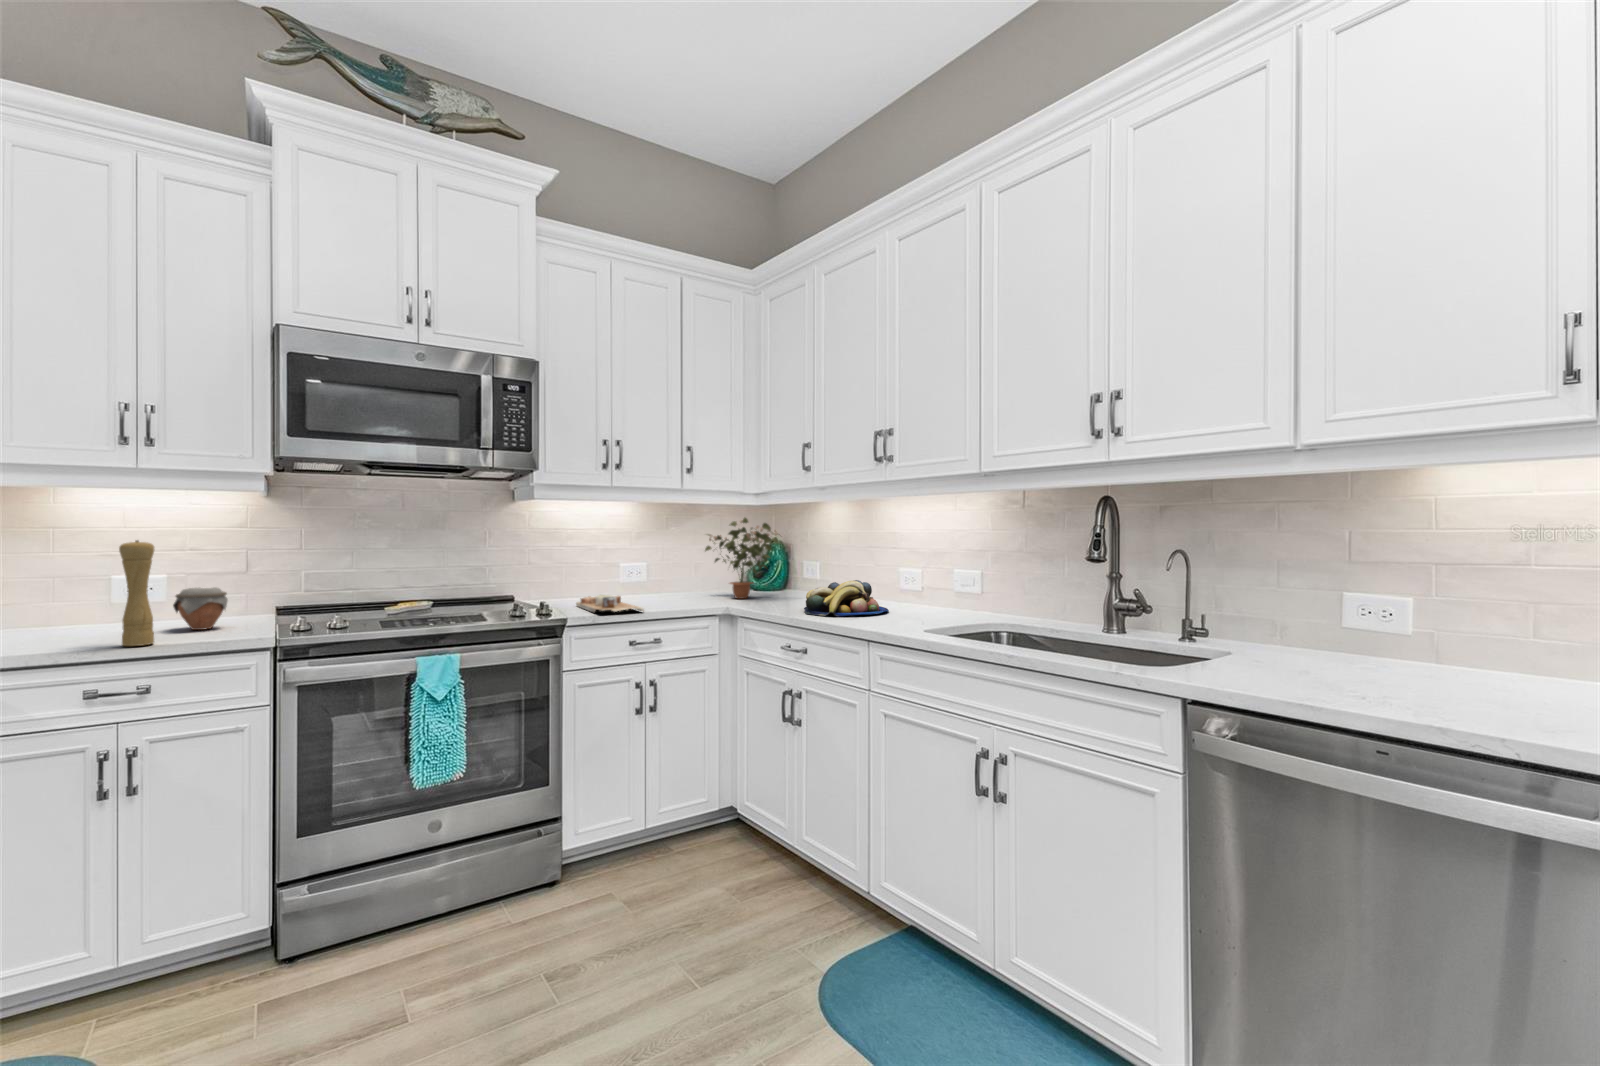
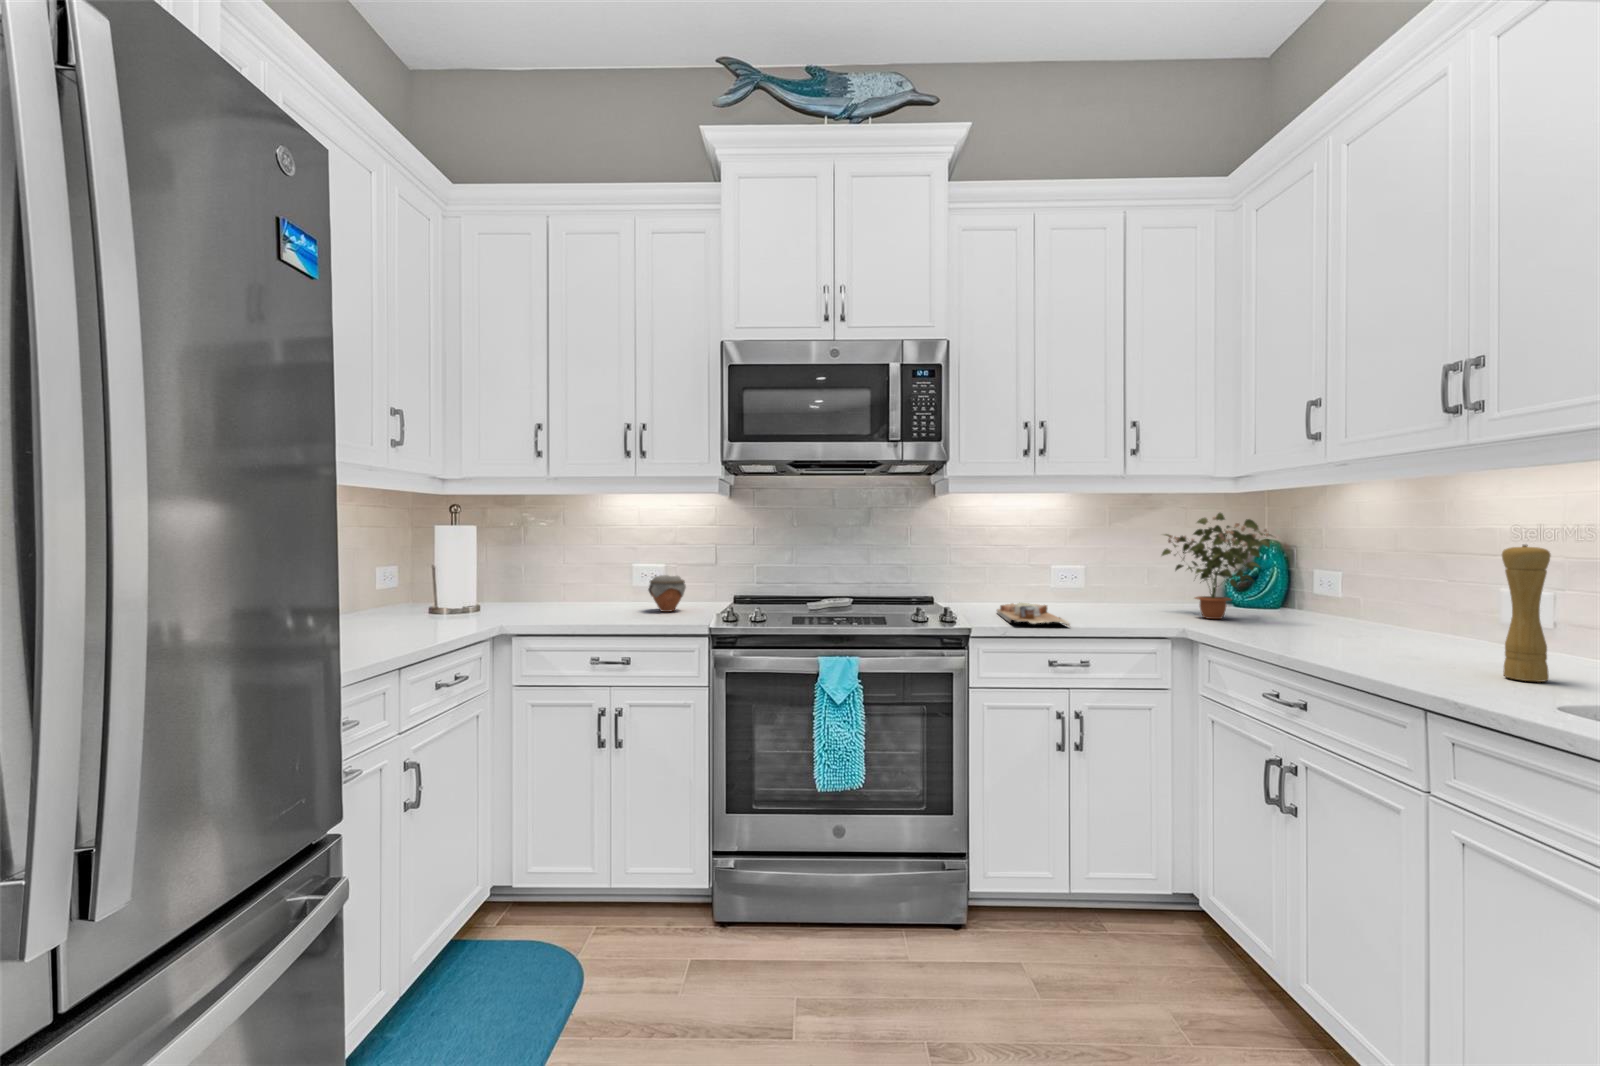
pepper mill: present [119,540,154,646] -> present [1502,545,1551,682]
fruit bowl: present [804,580,888,616] -> none [1307,605,1474,662]

